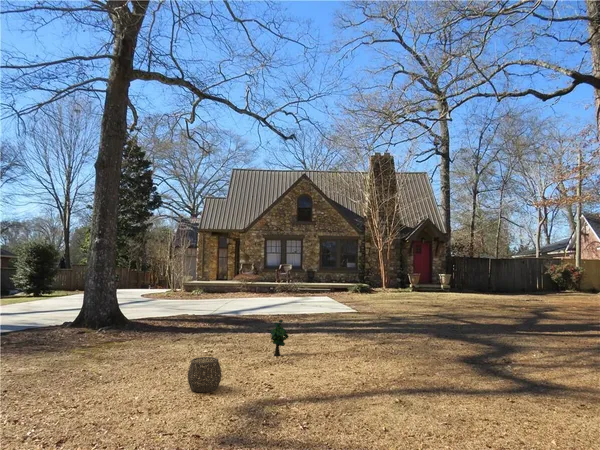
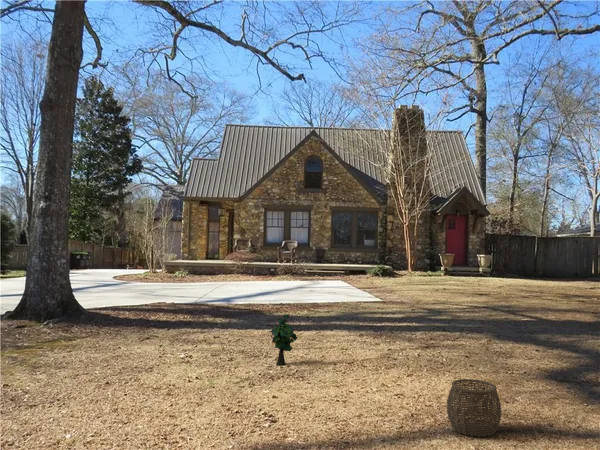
woven basket: present [187,357,222,392] -> present [447,379,502,437]

